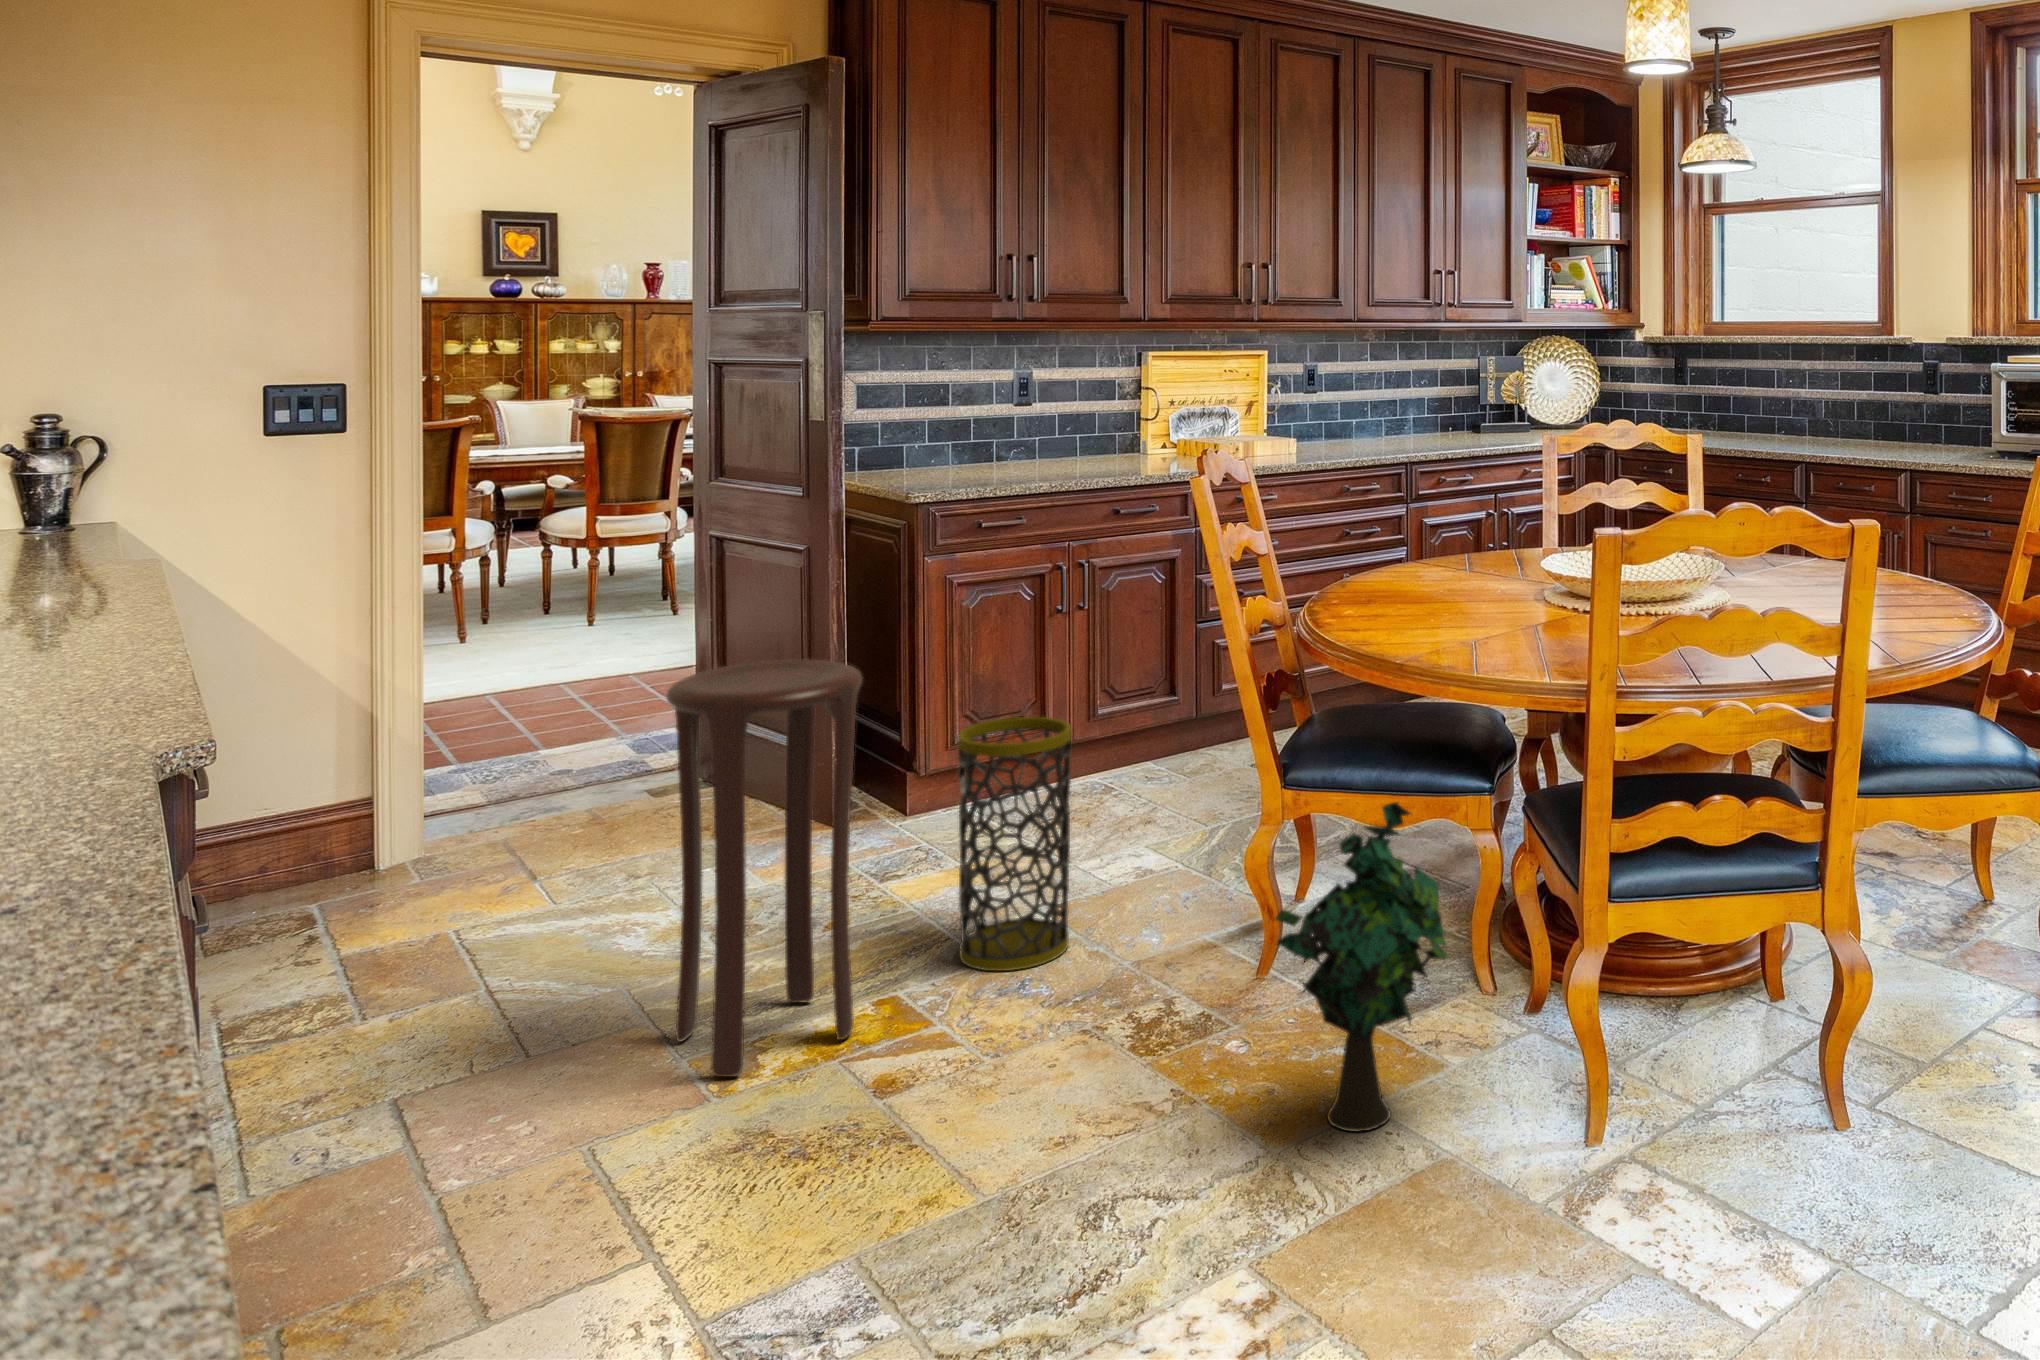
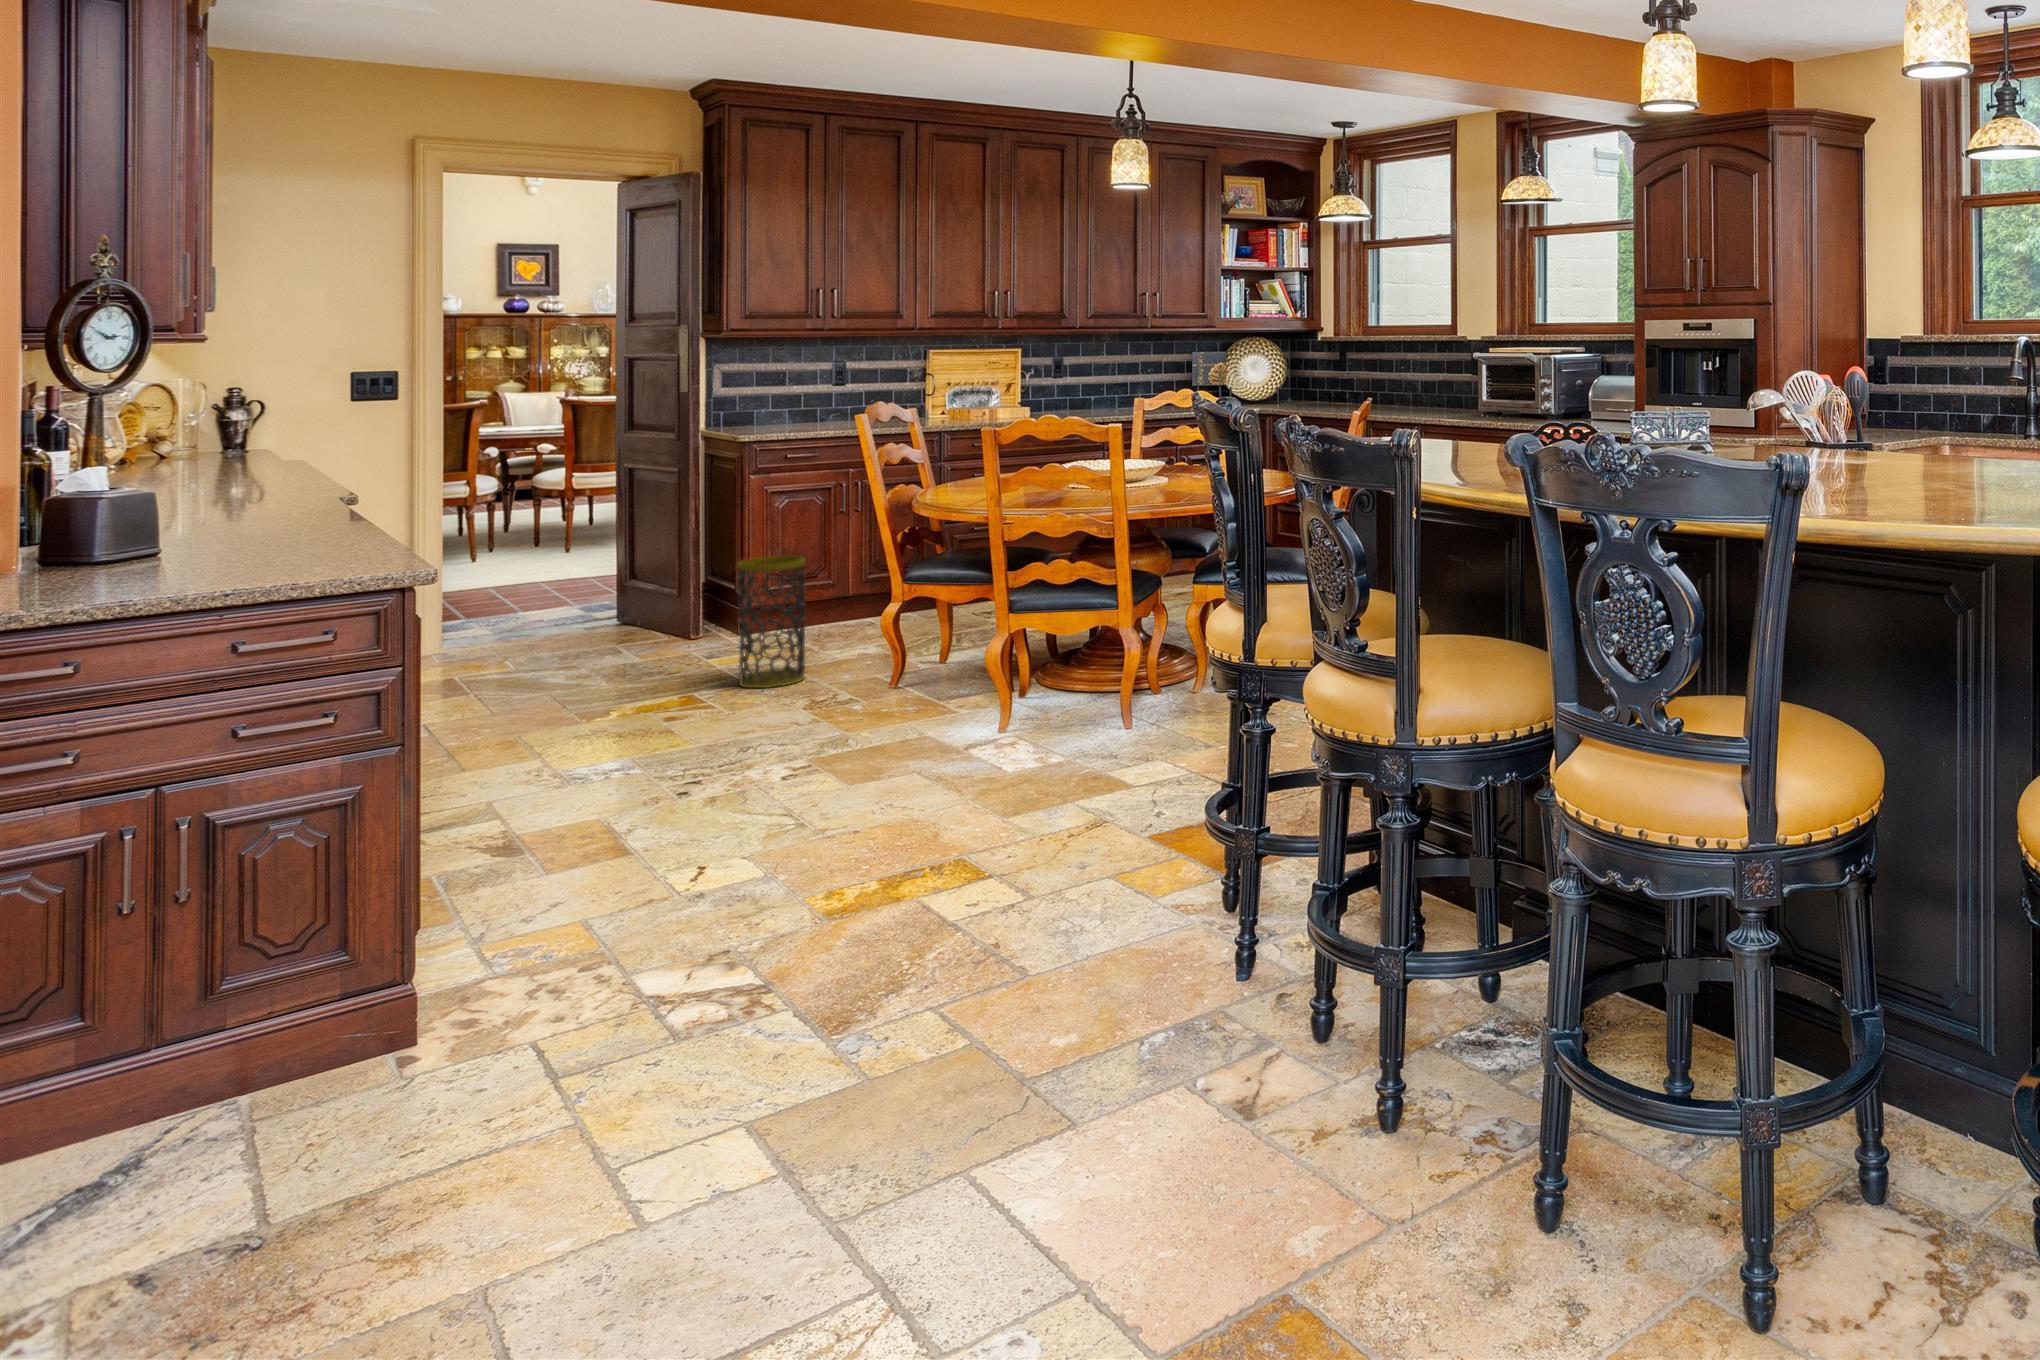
stool: present [666,660,862,1077] -> none [563,516,672,721]
decorative plant: present [1275,802,1449,1132] -> none [856,573,956,731]

